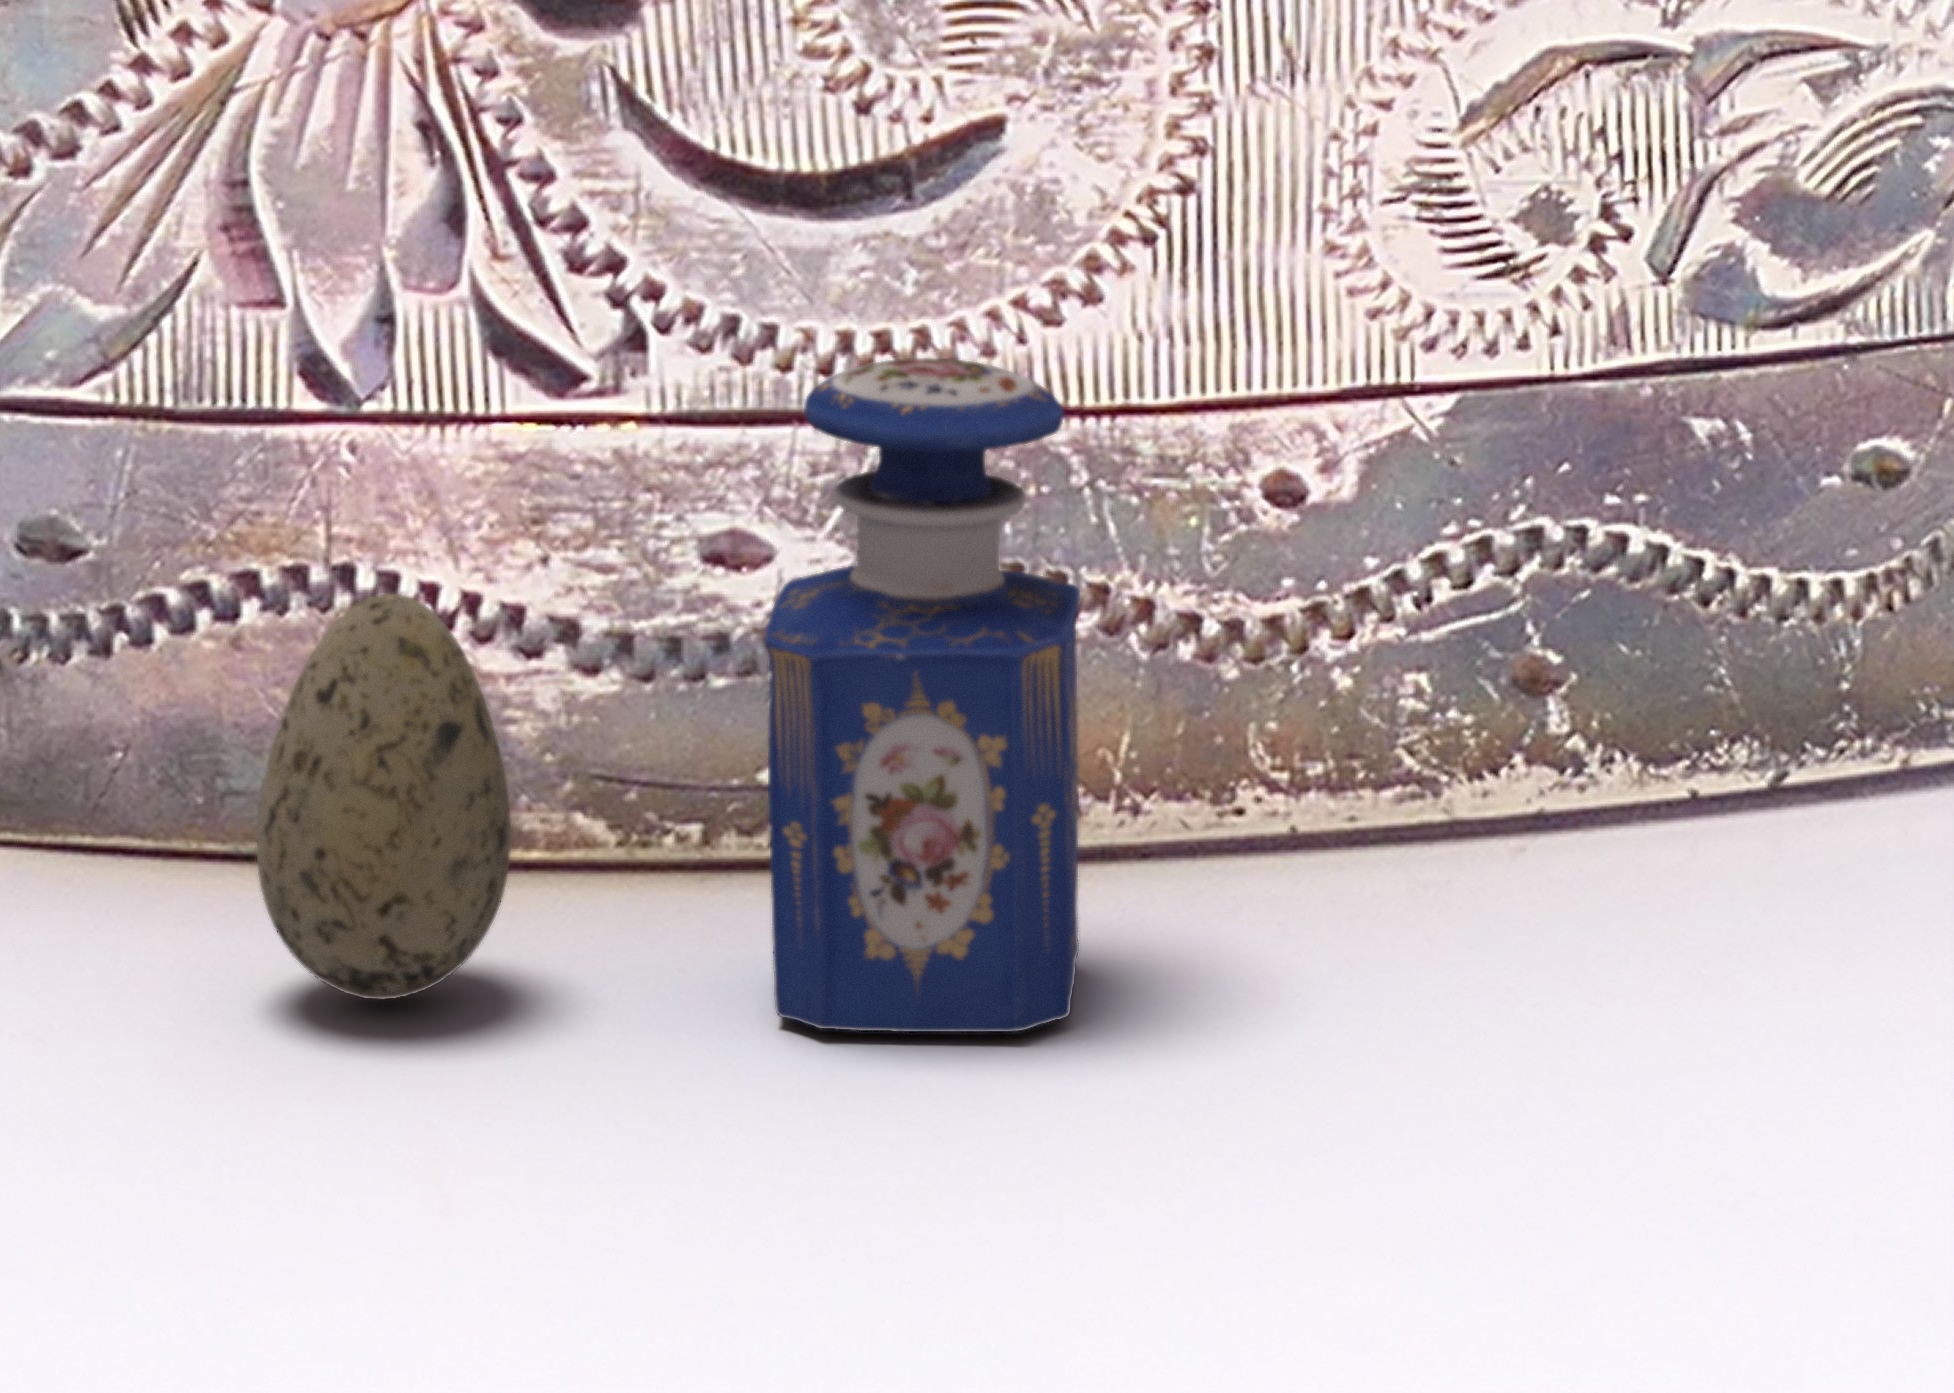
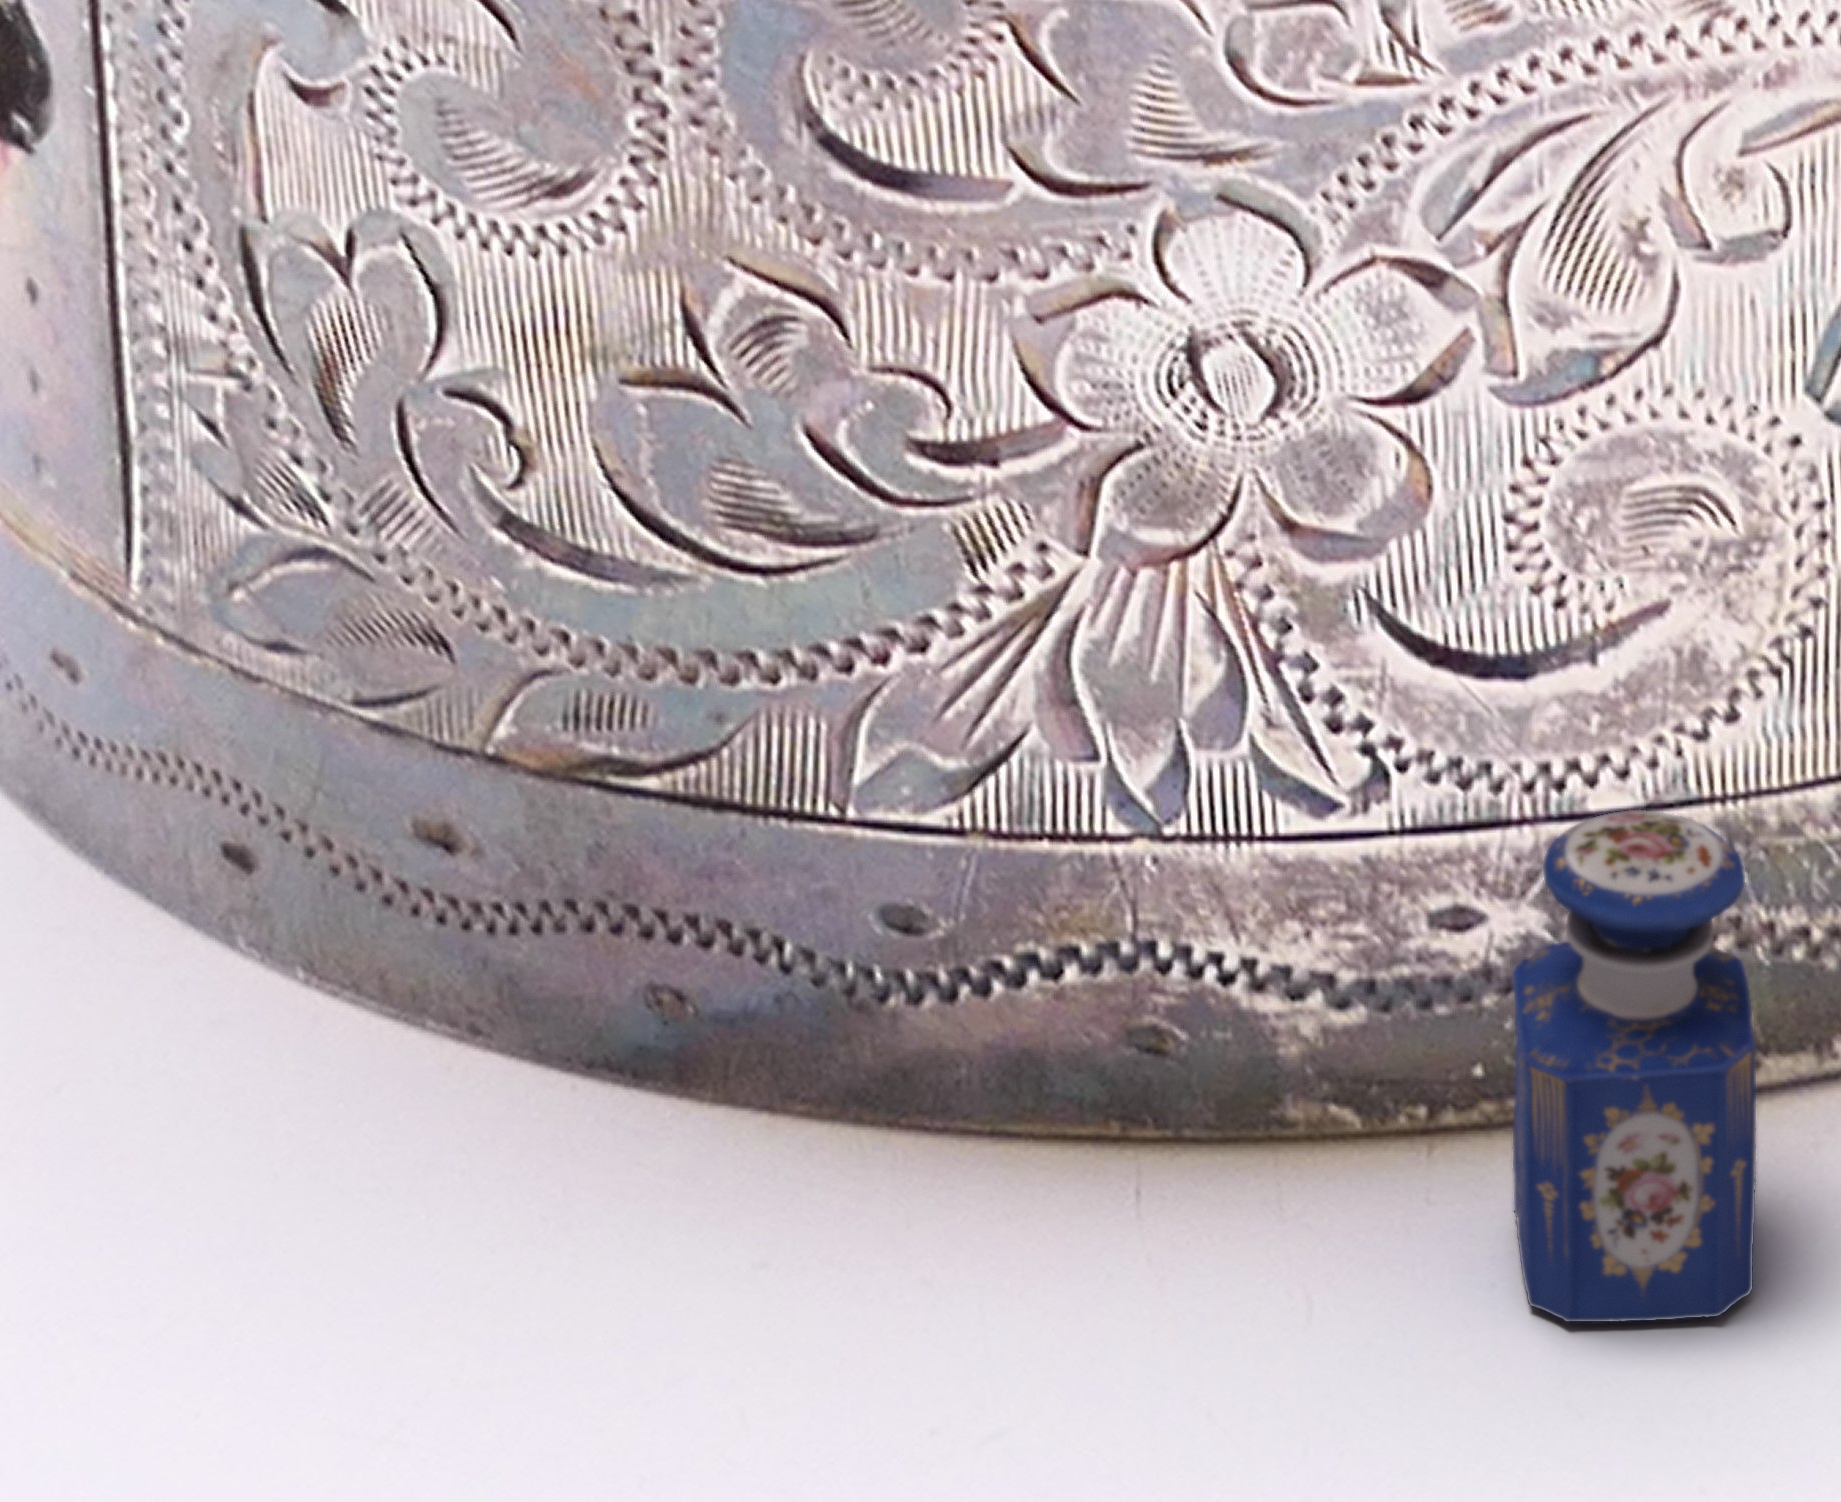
decorative egg: present [257,594,511,999] -> none [1121,1029,1317,1309]

